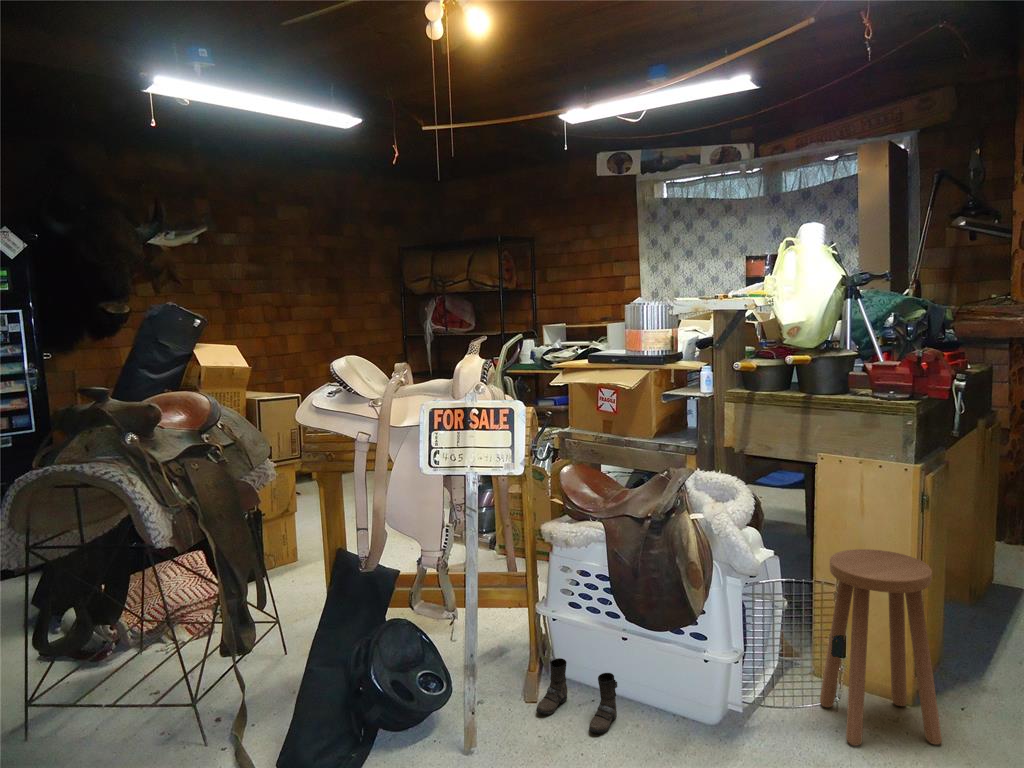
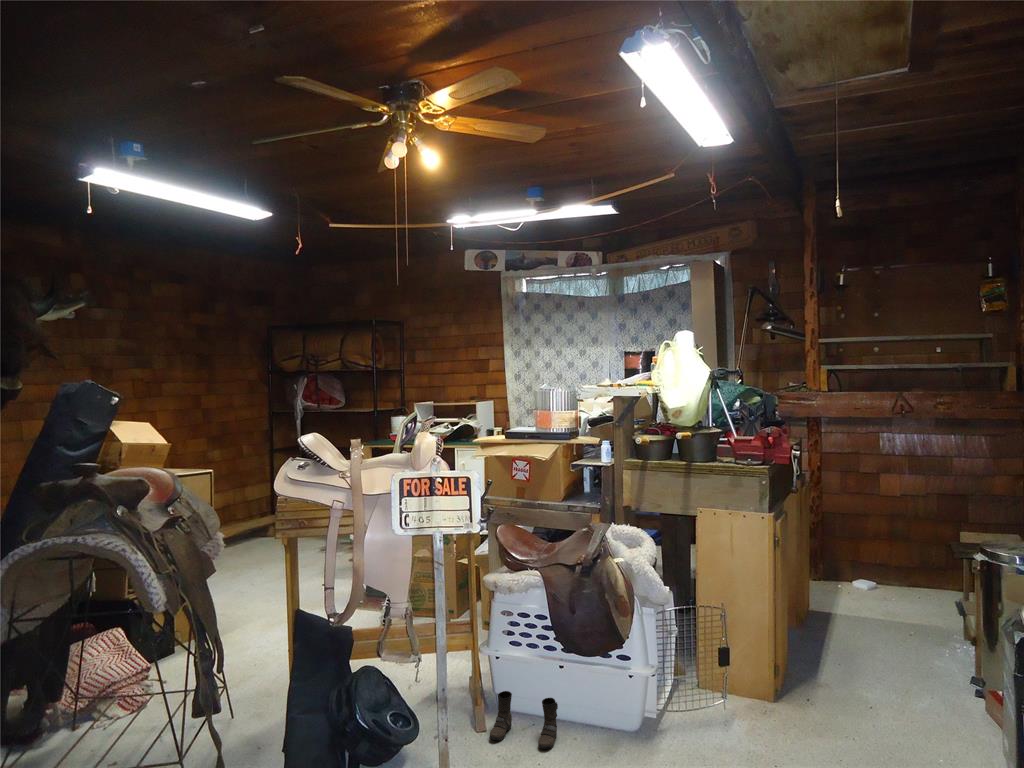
stool: present [820,549,942,746] -> none [707,580,797,733]

